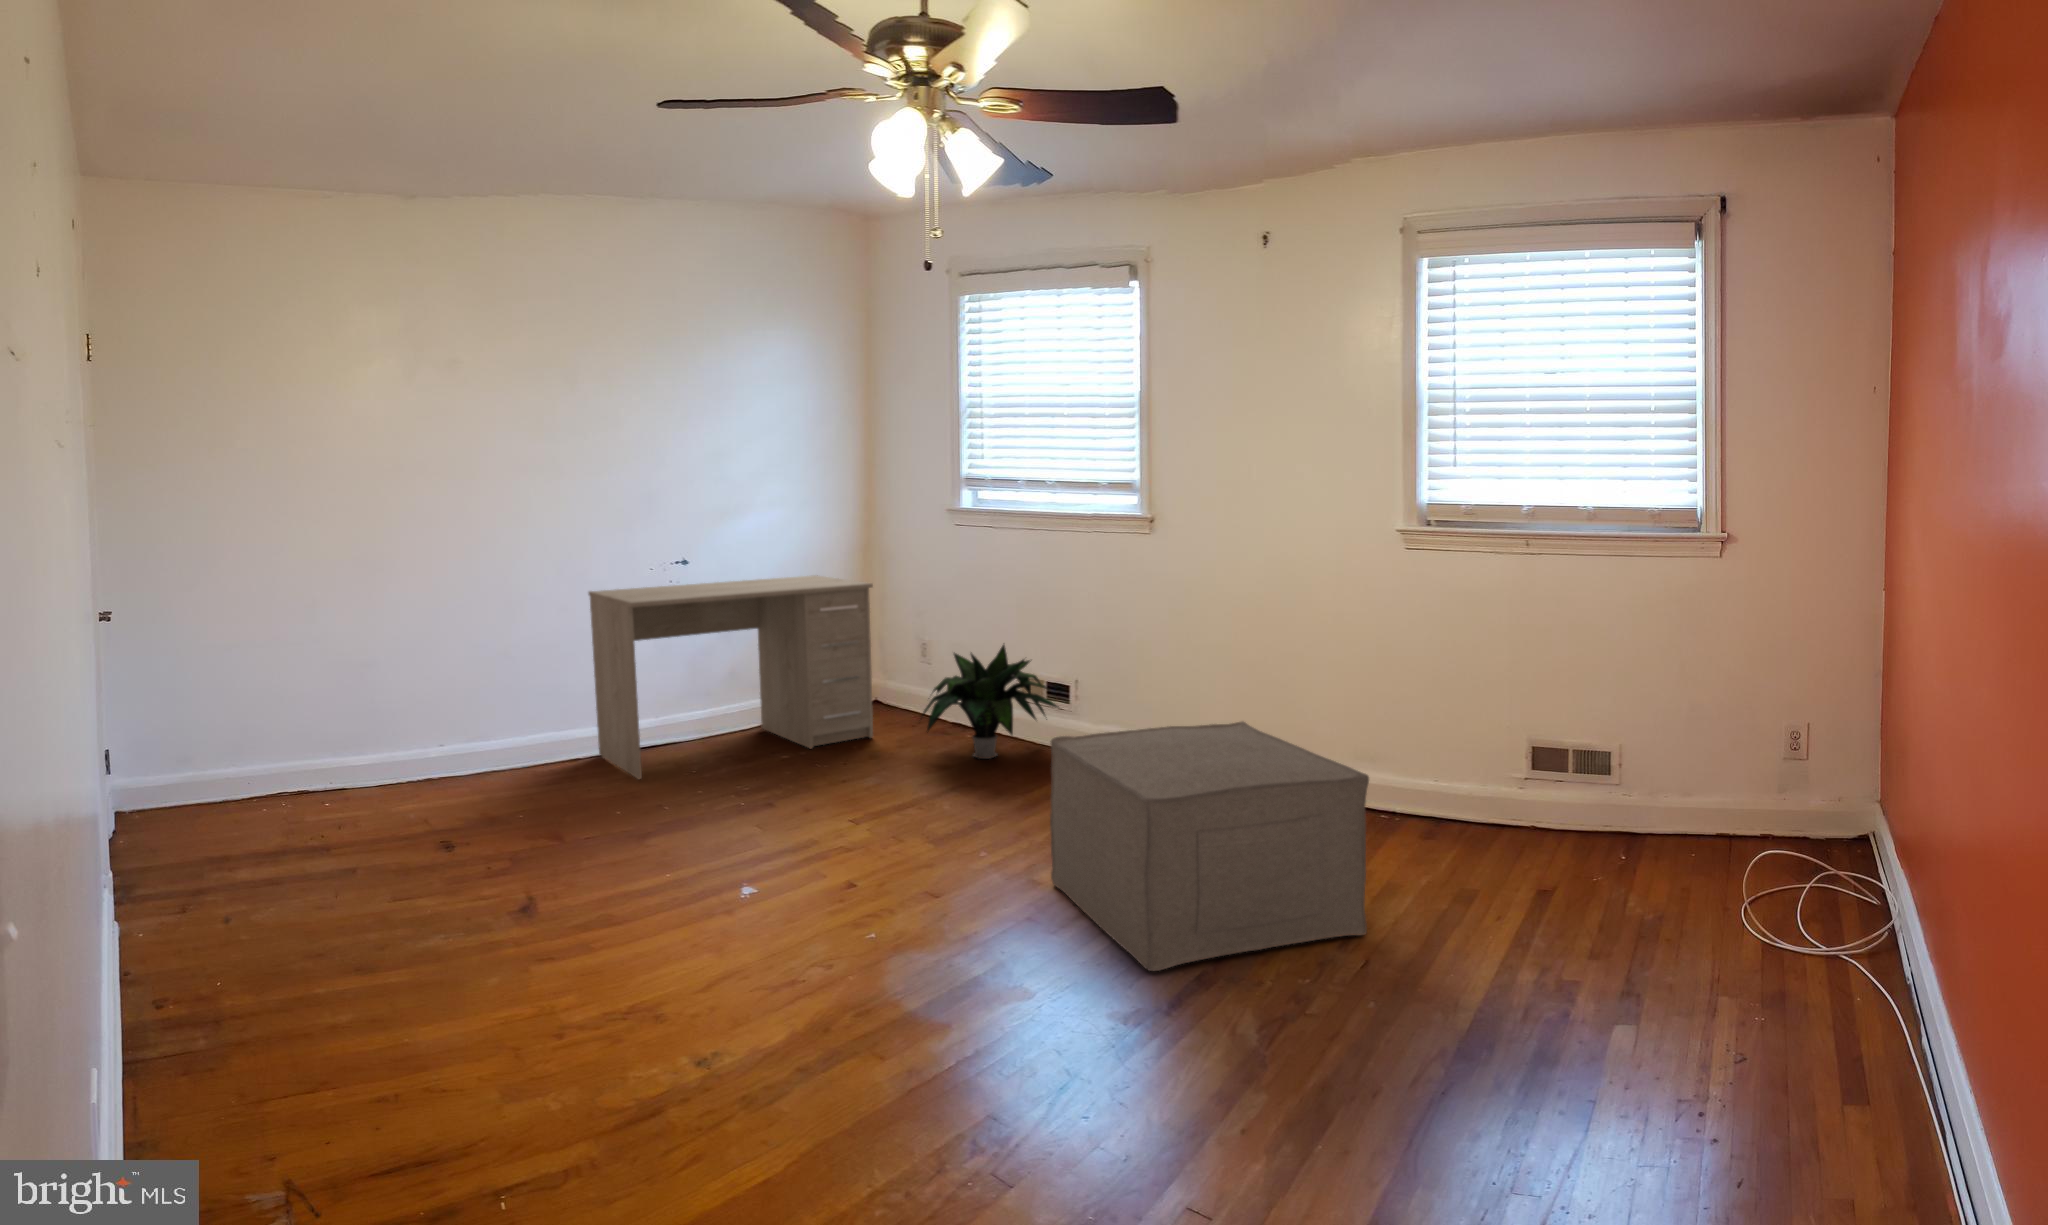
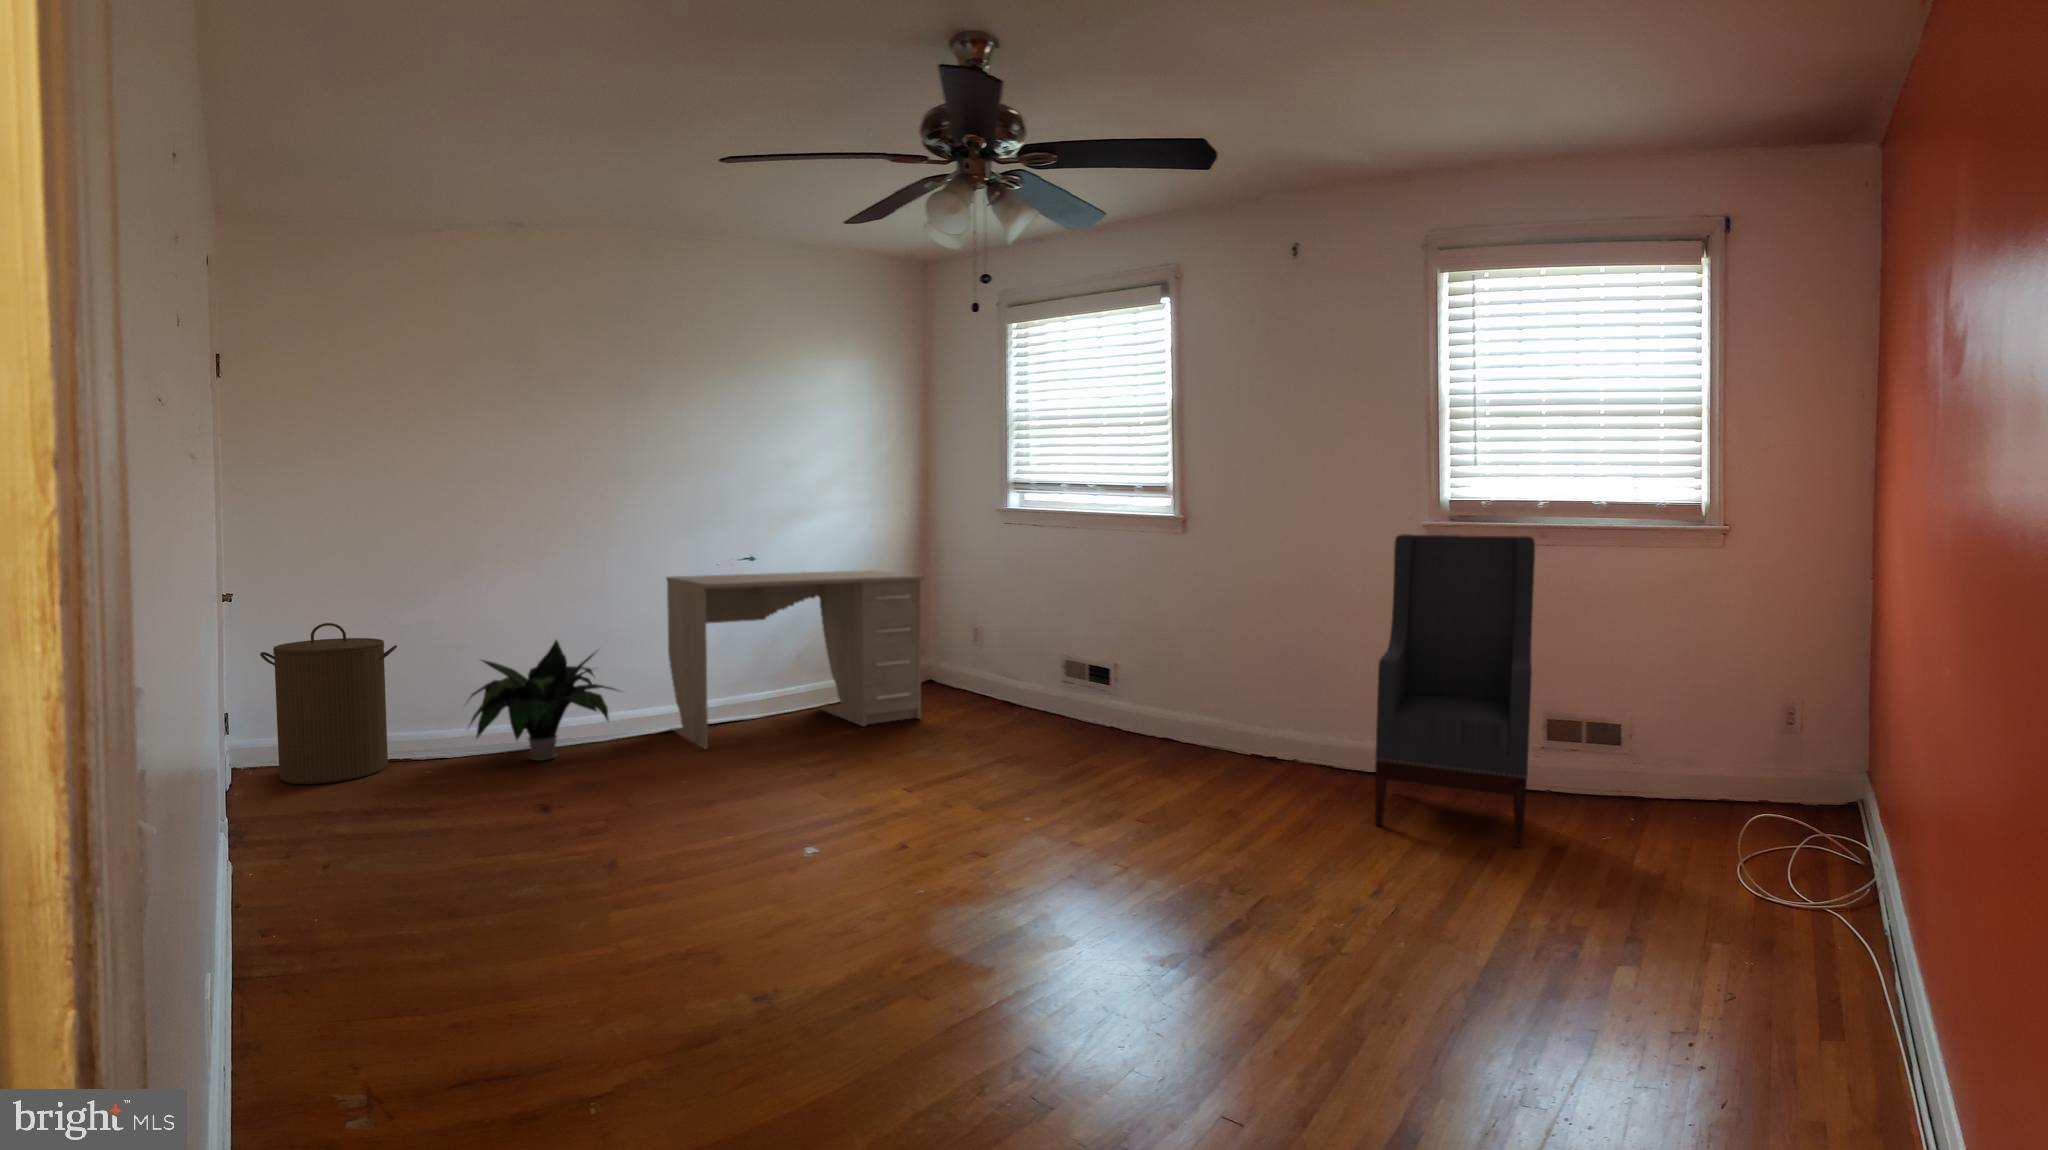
armchair: none [1345,540,1515,869] -> present [1375,534,1535,846]
potted plant: present [922,645,1058,759] -> present [466,640,615,761]
laundry hamper: none [149,656,298,830] -> present [260,623,397,784]
ottoman: present [1050,721,1369,971] -> none [1095,699,1412,934]

